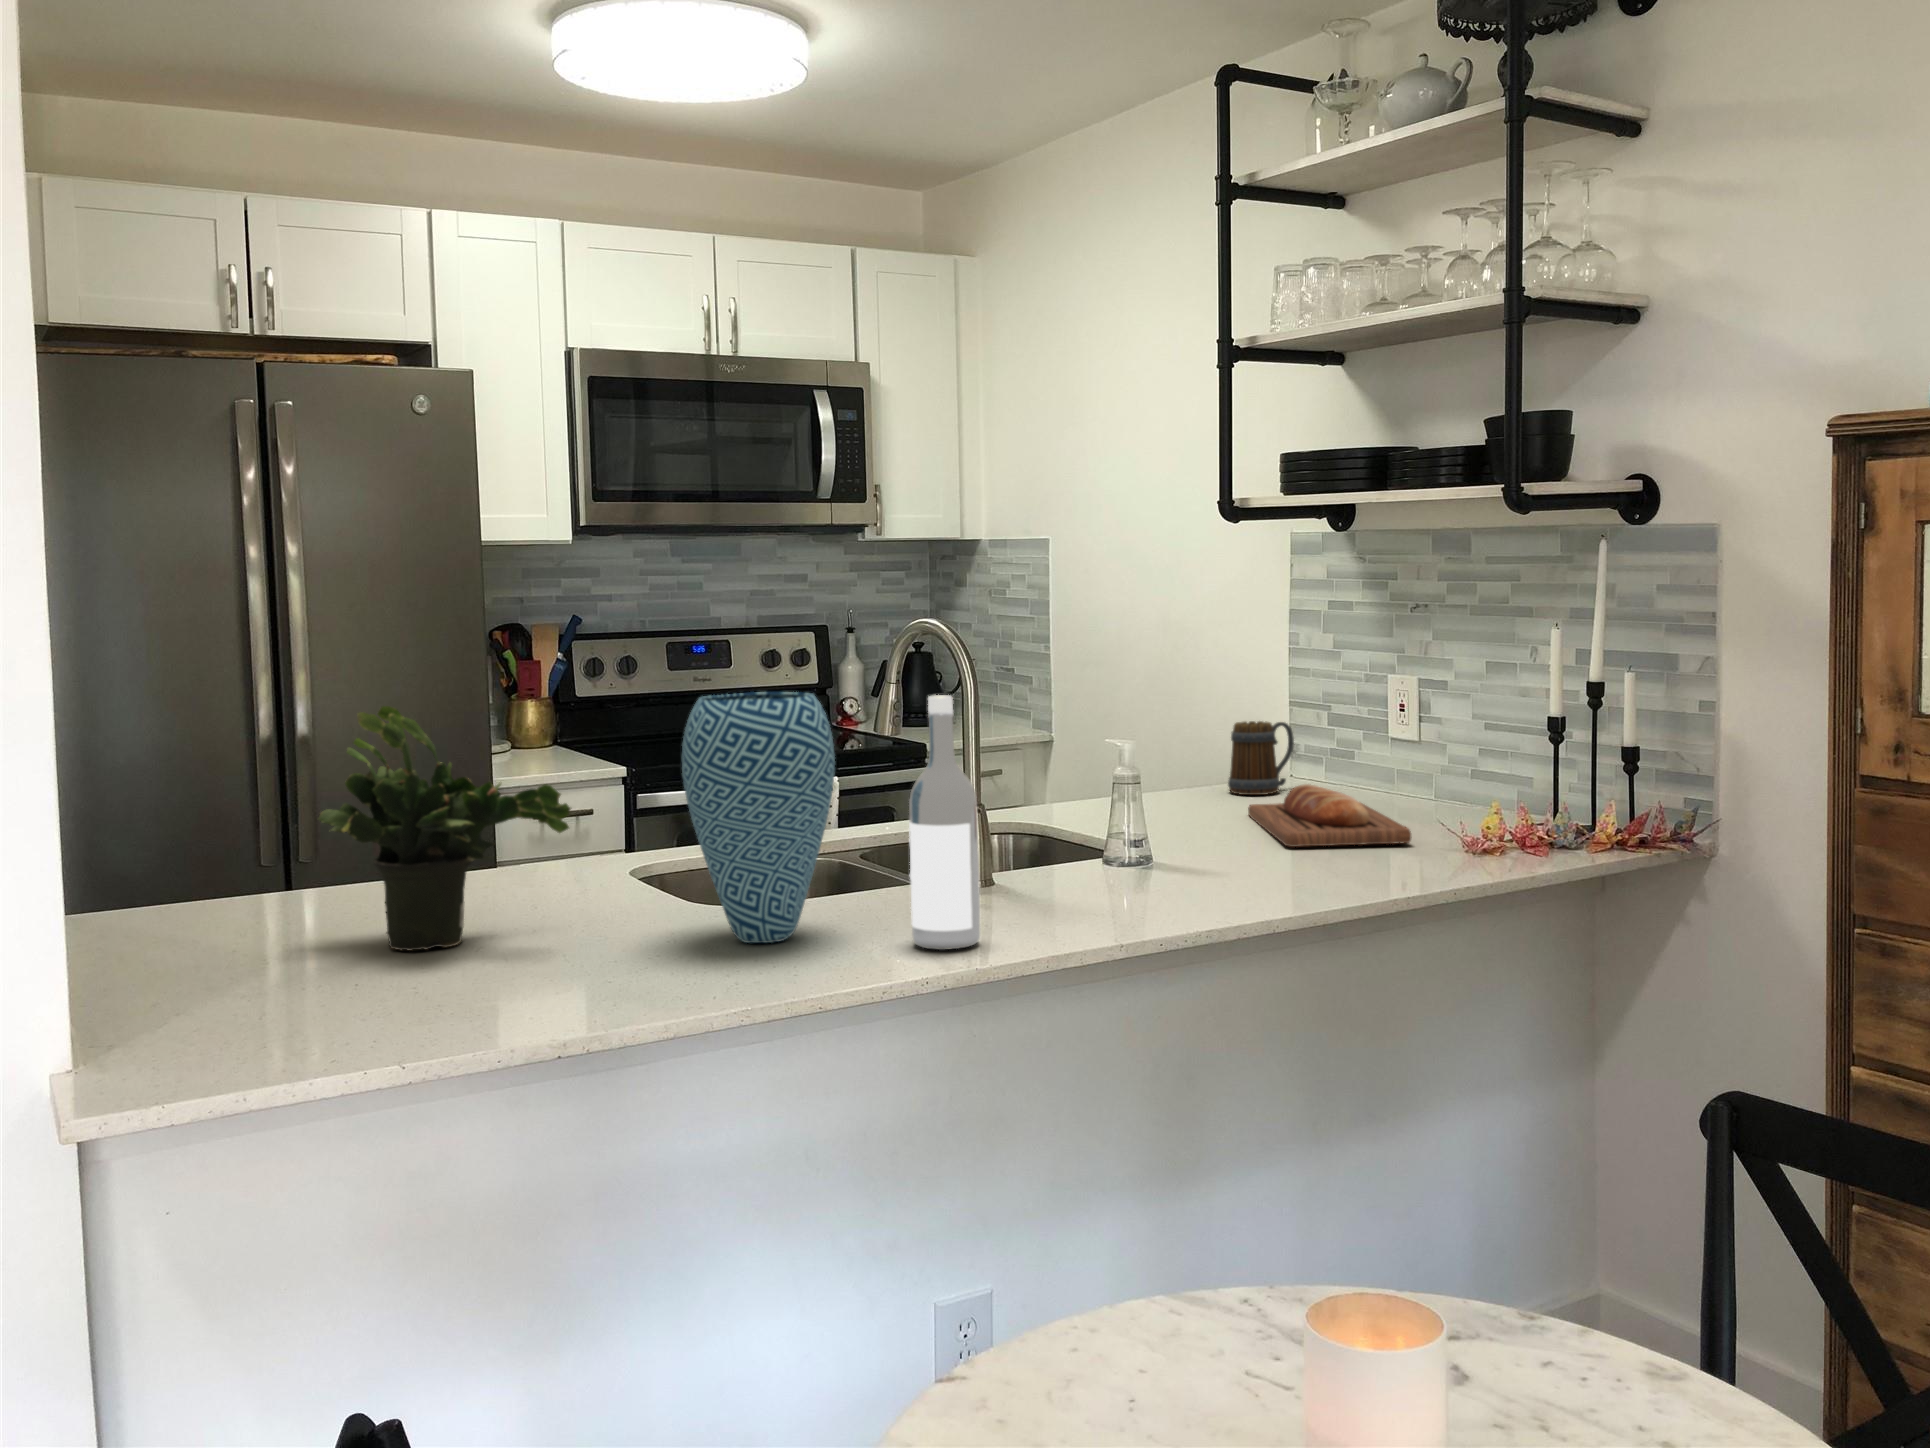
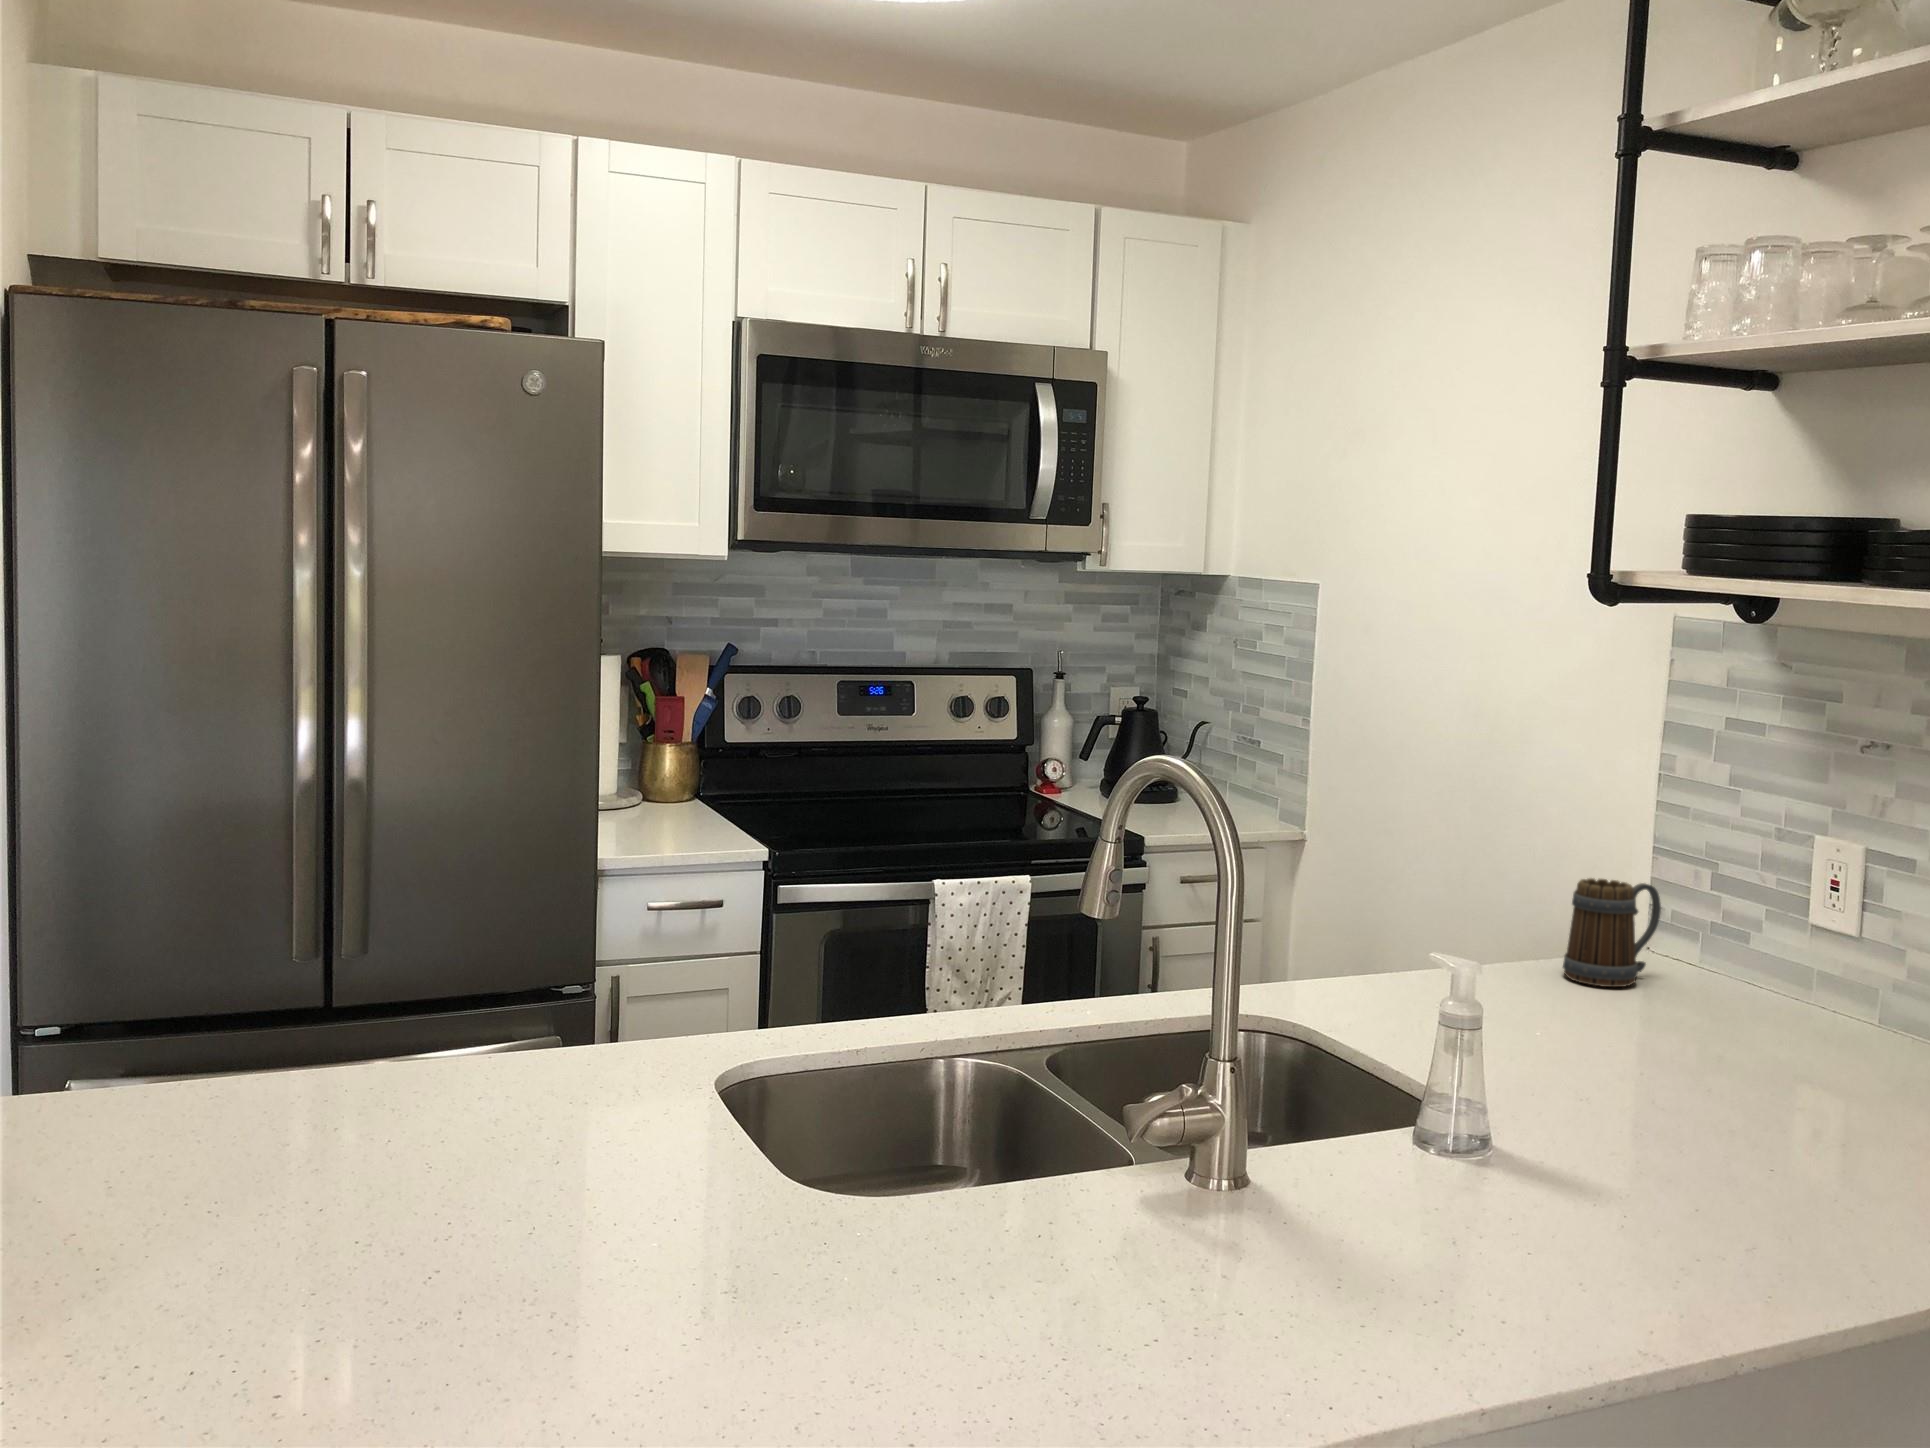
vase: present [682,692,835,943] -> none [762,886,1008,1309]
wine bottle: present [909,695,980,950] -> none [1116,936,1240,1374]
potted plant: present [318,706,571,951] -> none [211,881,600,1259]
bread loaf: present [1248,784,1411,847] -> none [1605,1002,1889,1138]

